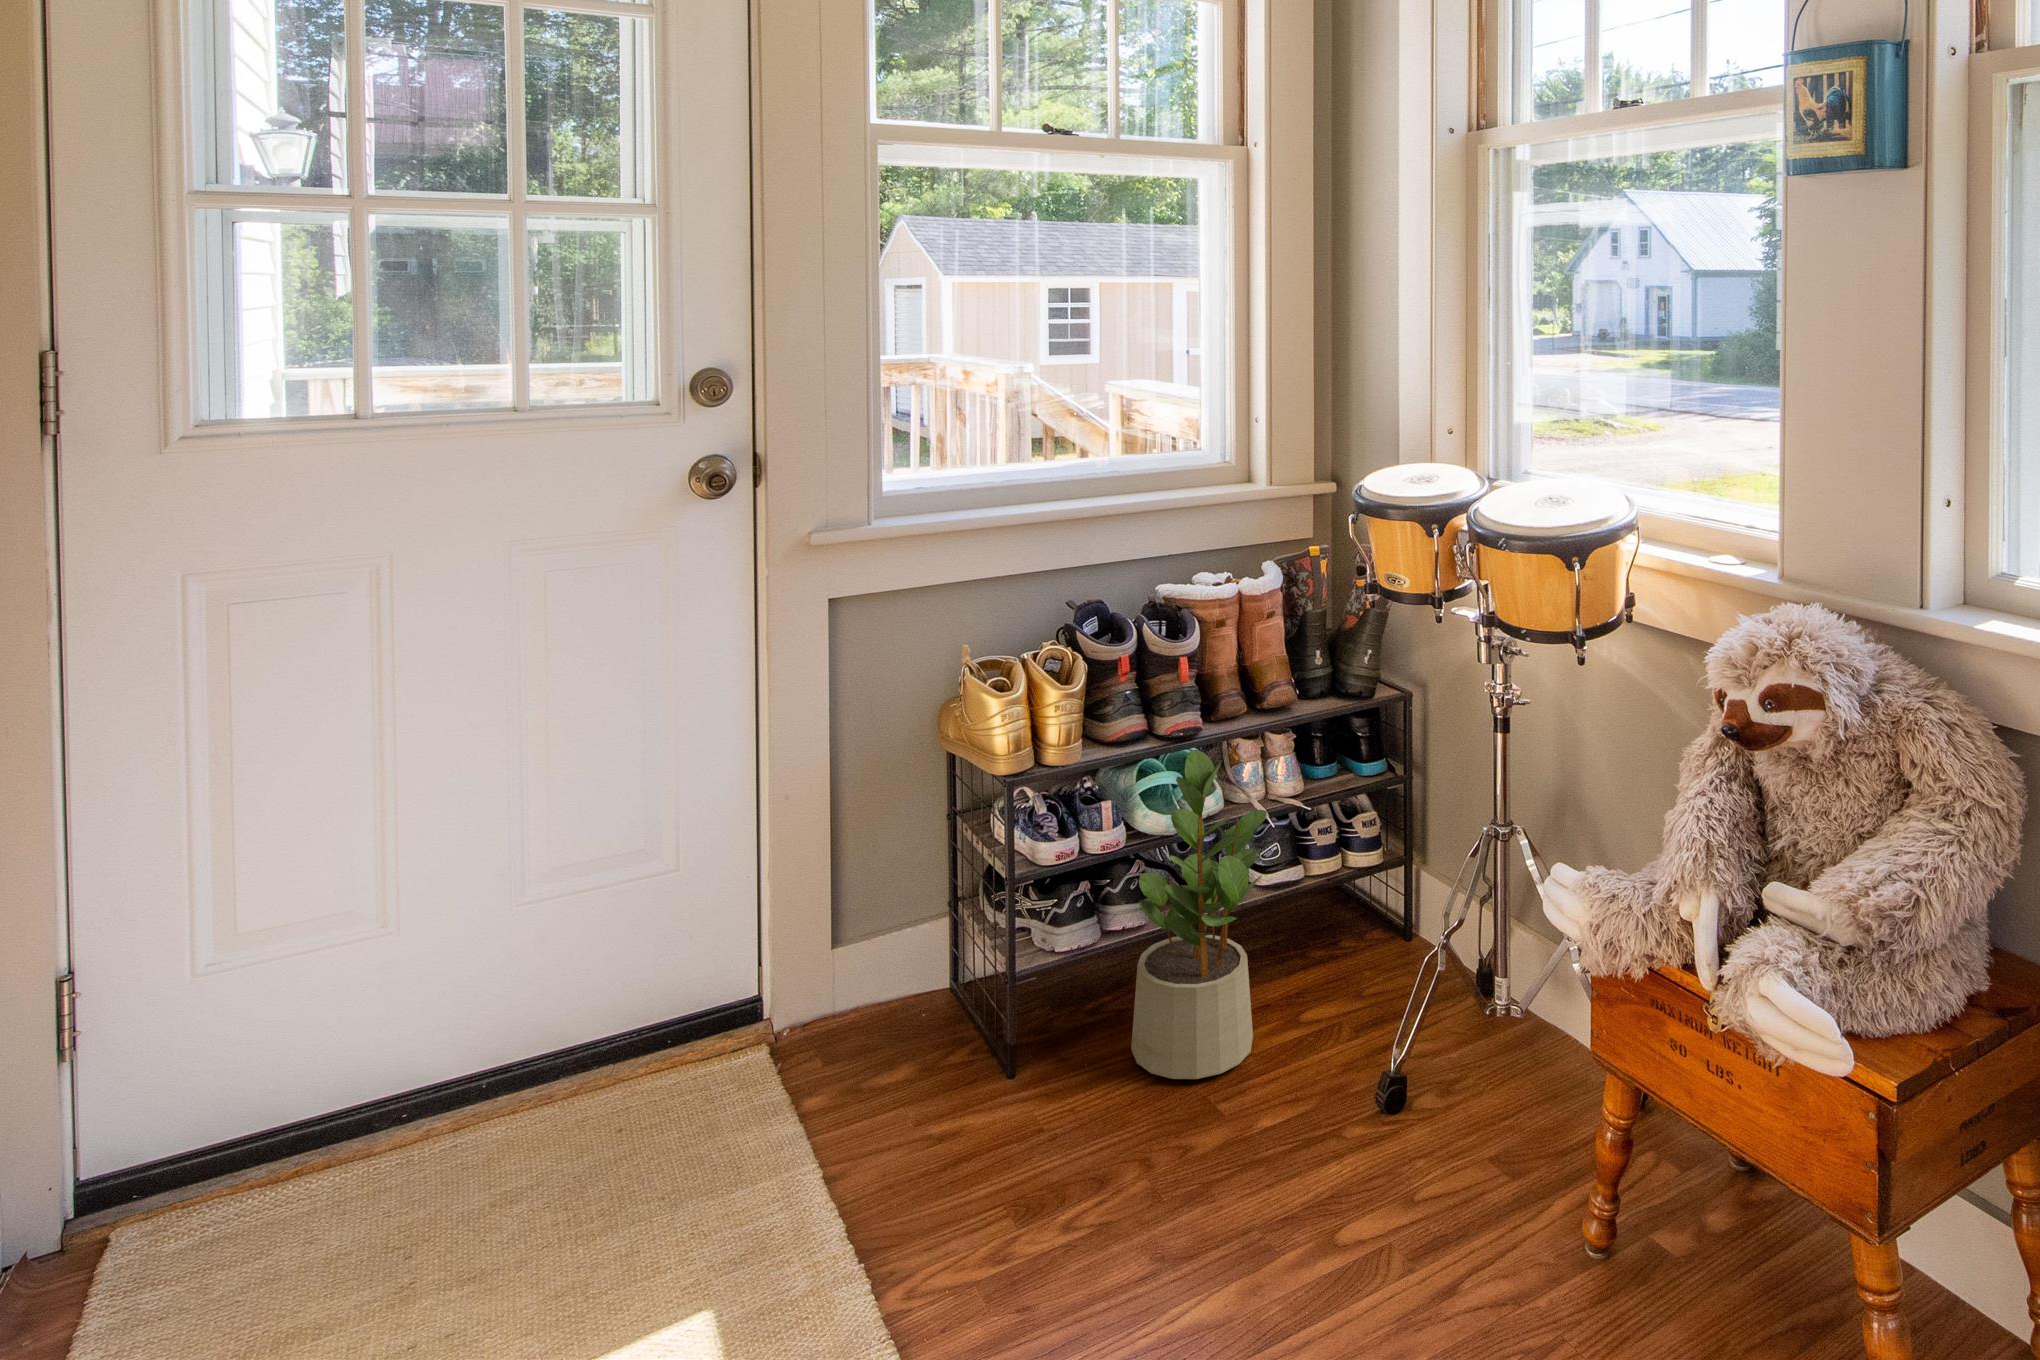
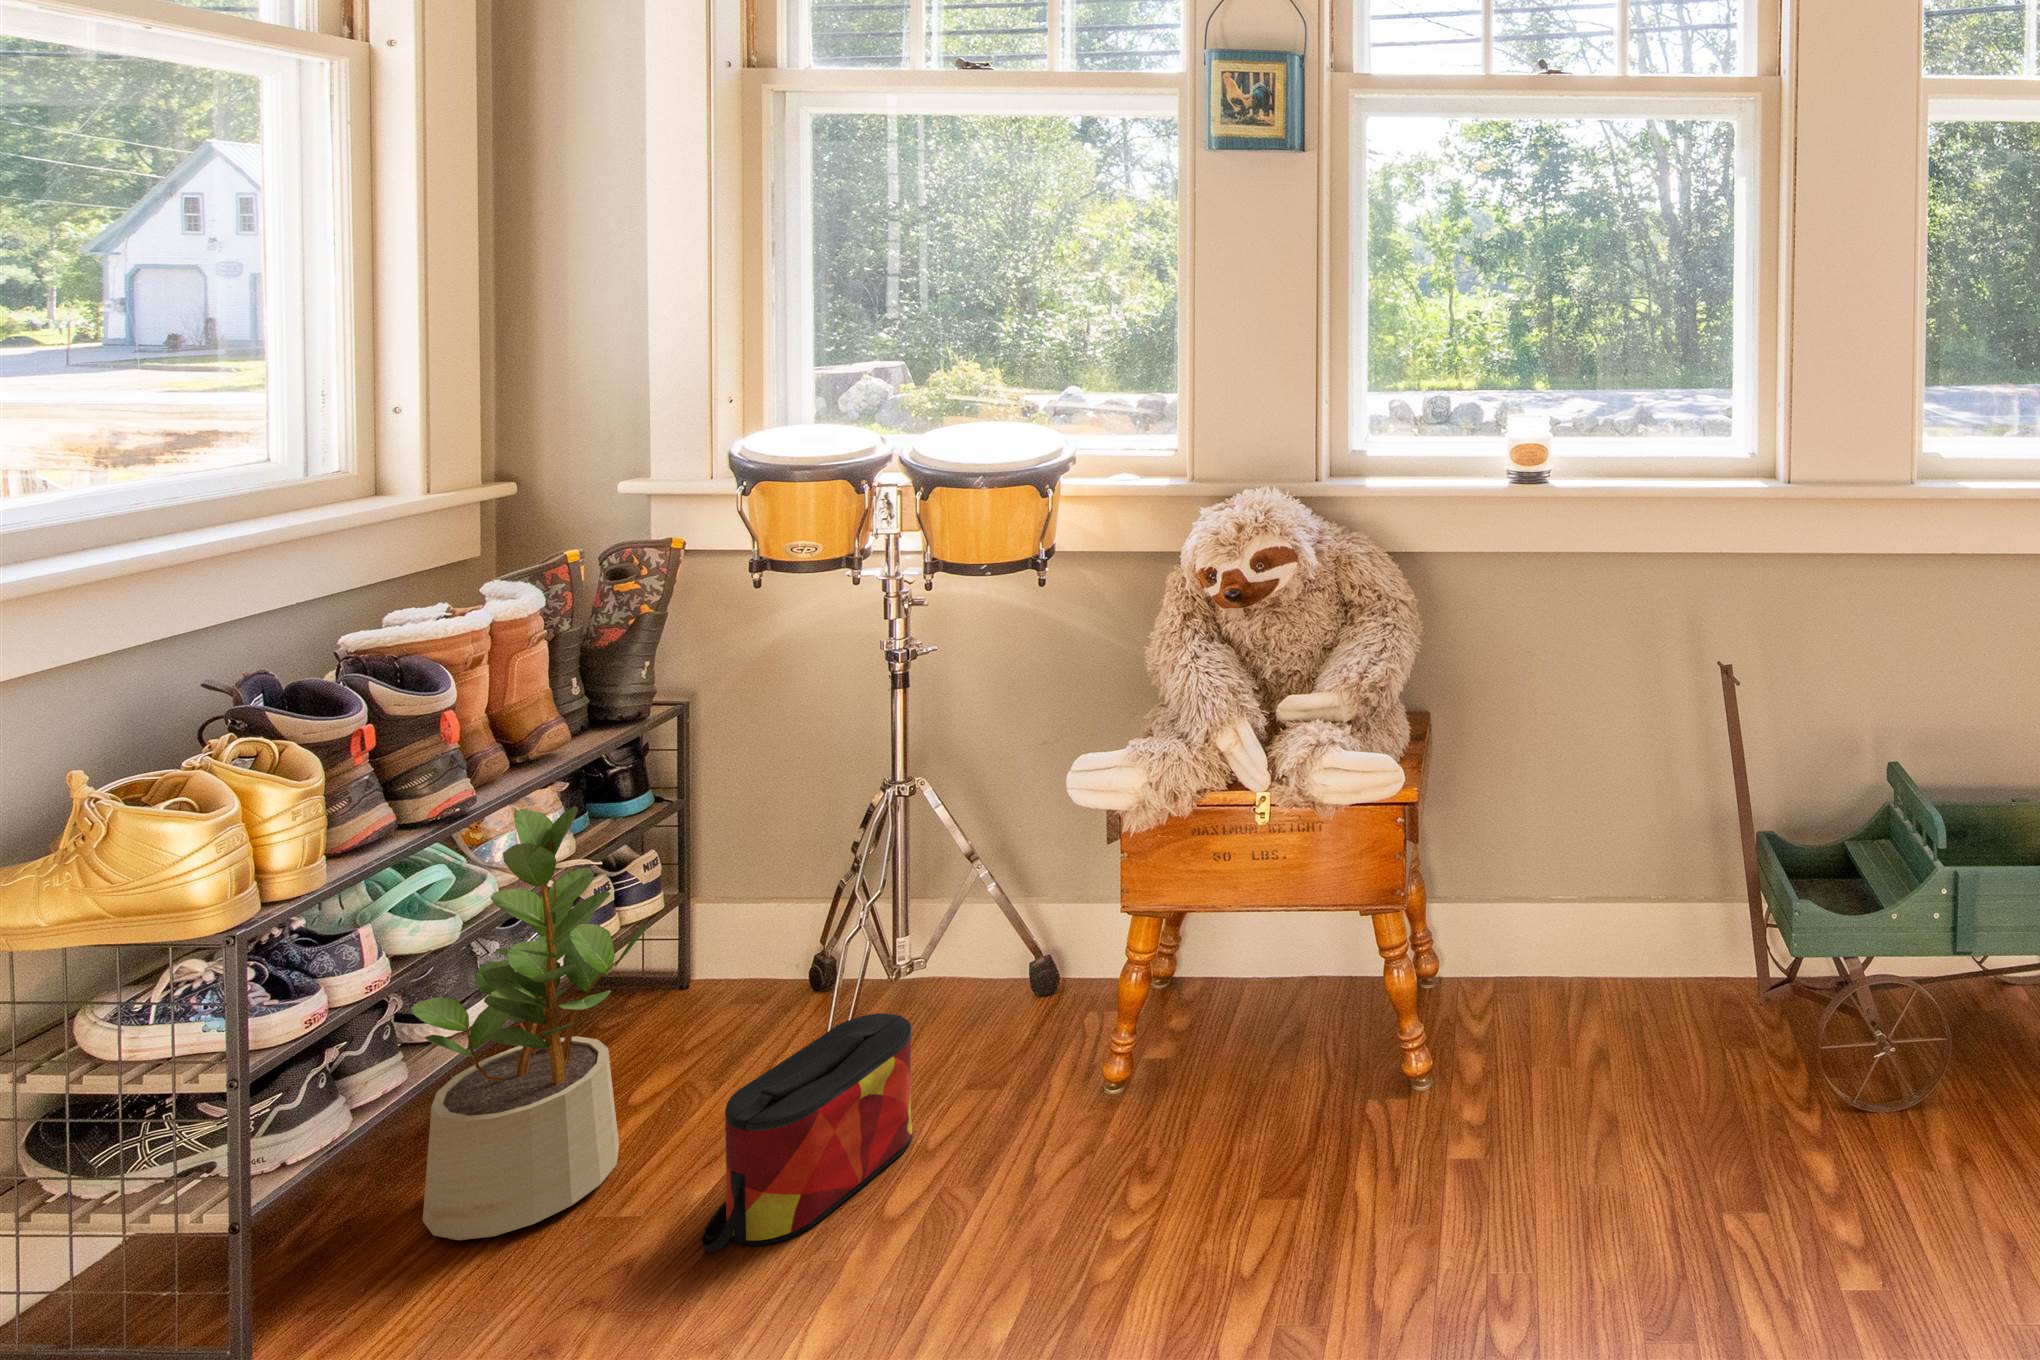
bag: none [1220,1033,1420,1205] -> present [702,1013,913,1253]

